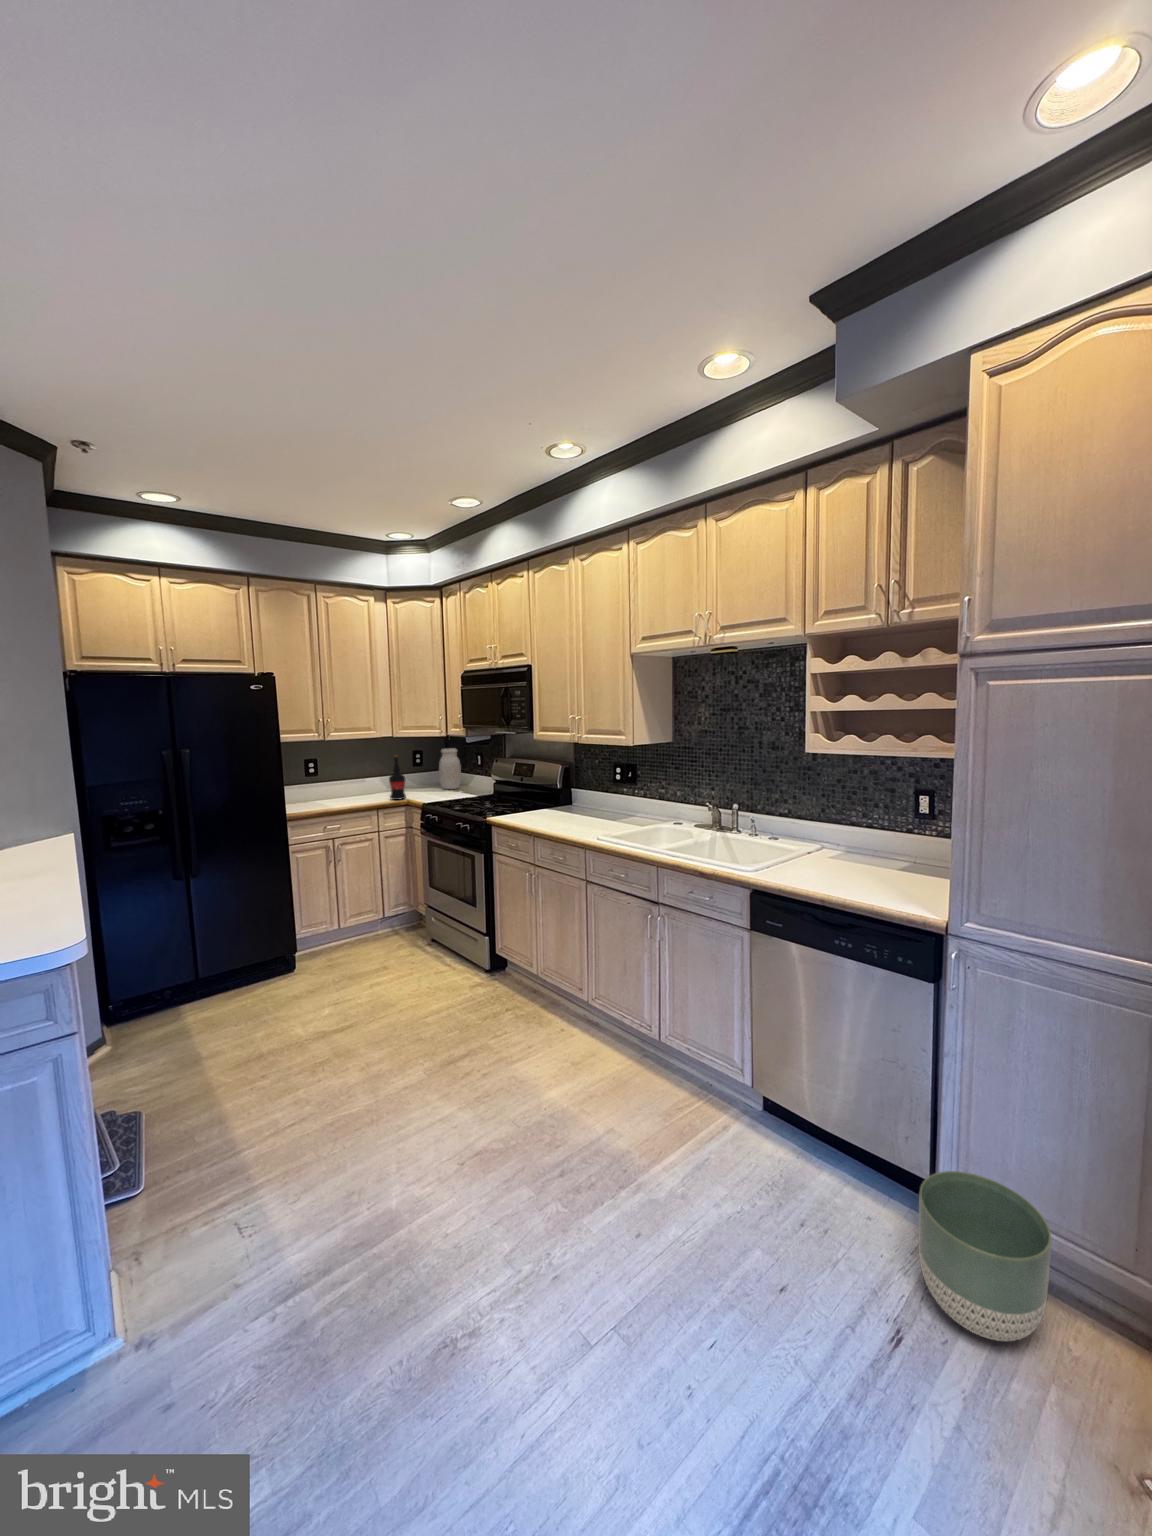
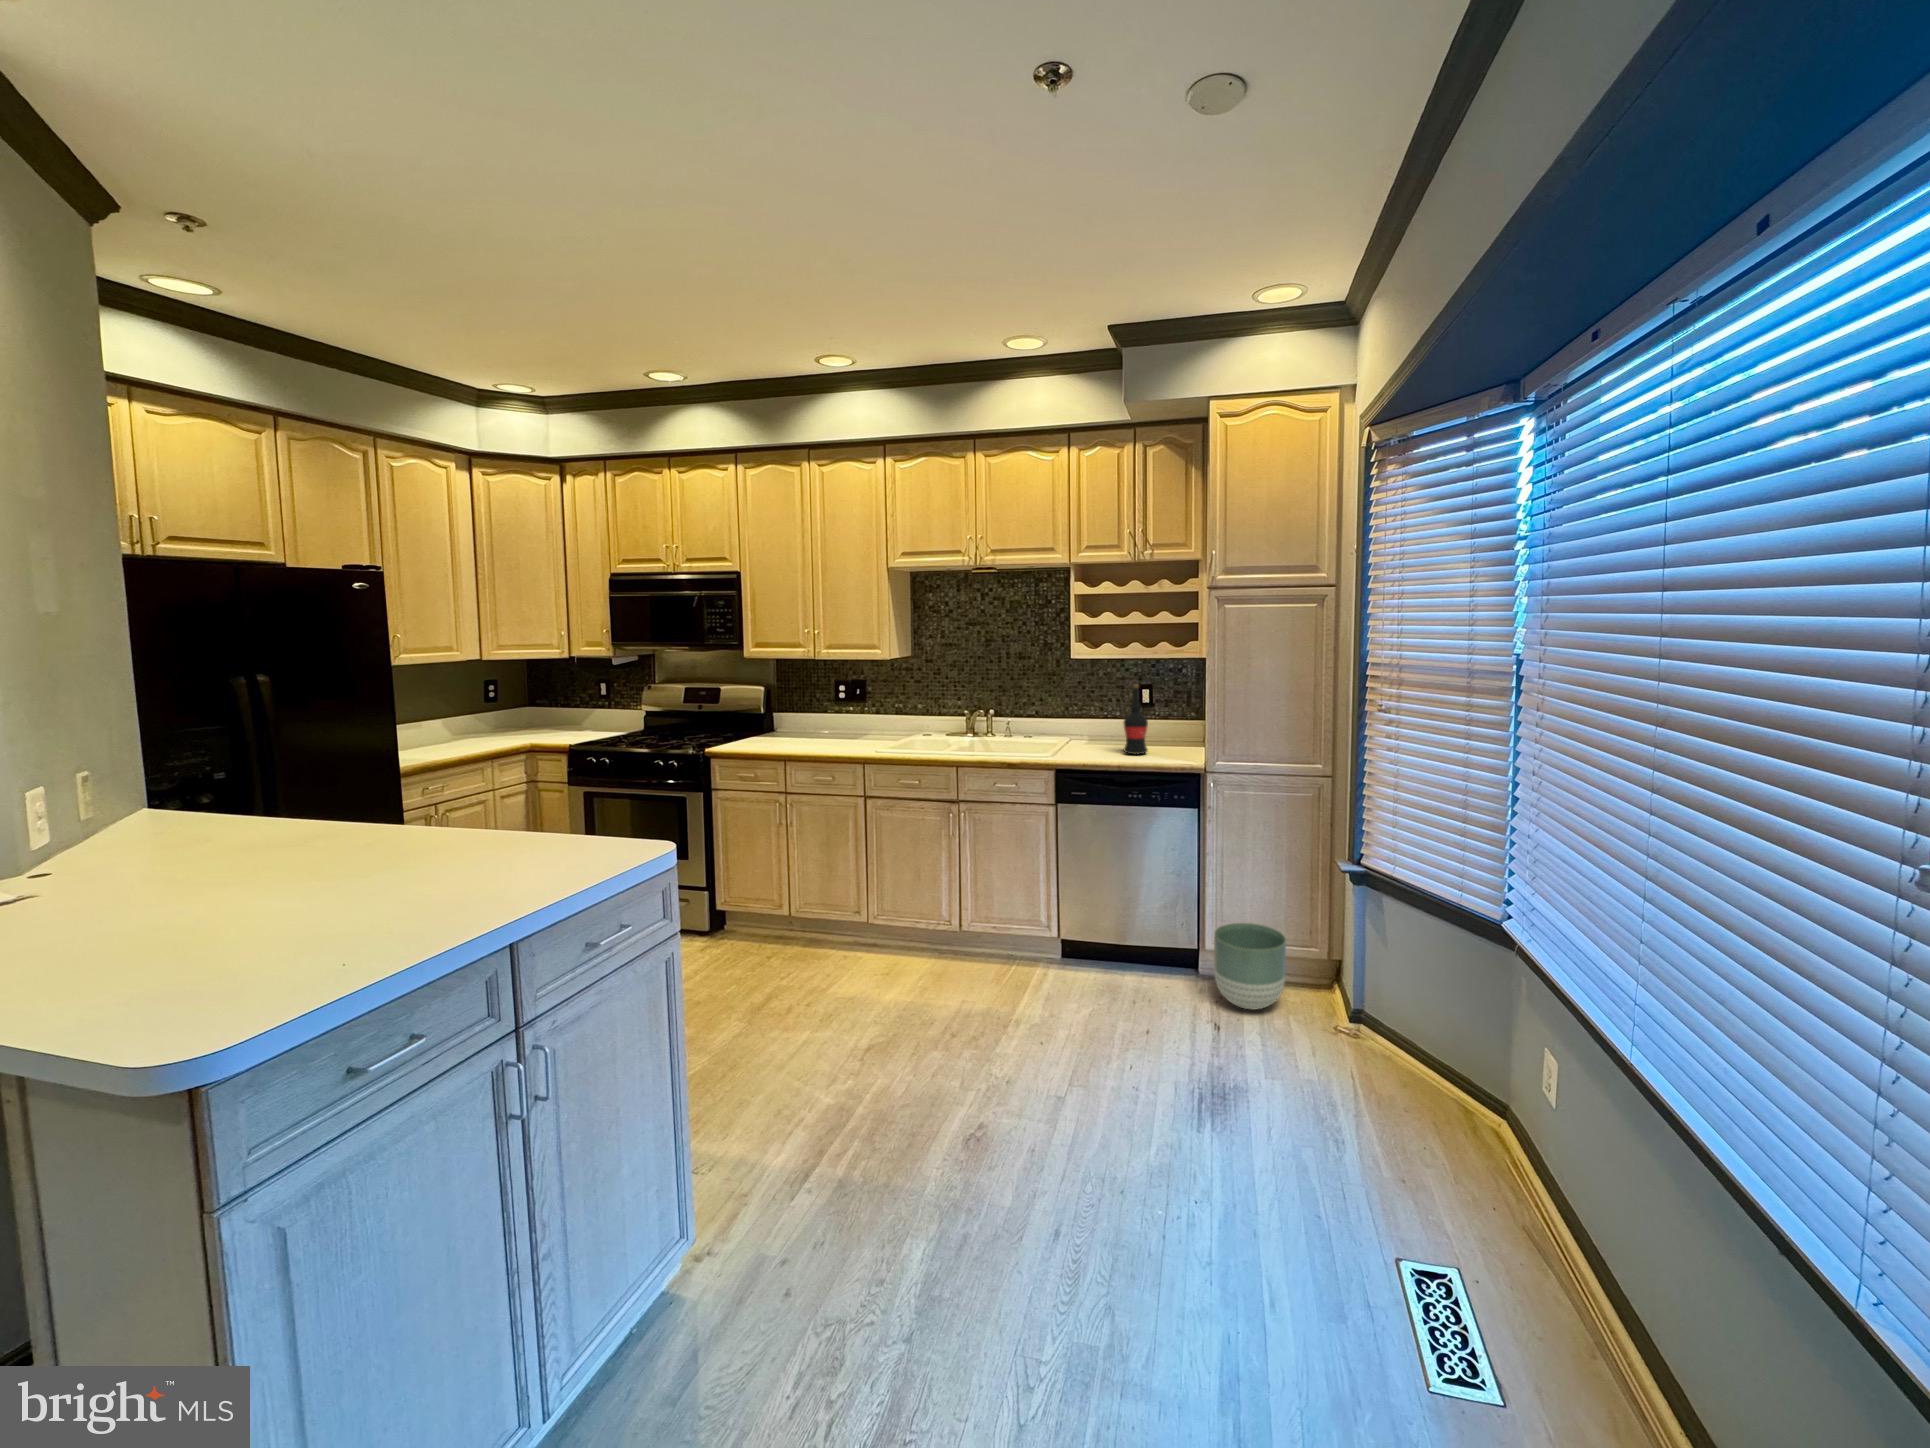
jar: present [439,748,461,789] -> none [542,674,575,728]
wine bottle: present [389,755,406,800] -> present [1123,684,1148,754]

